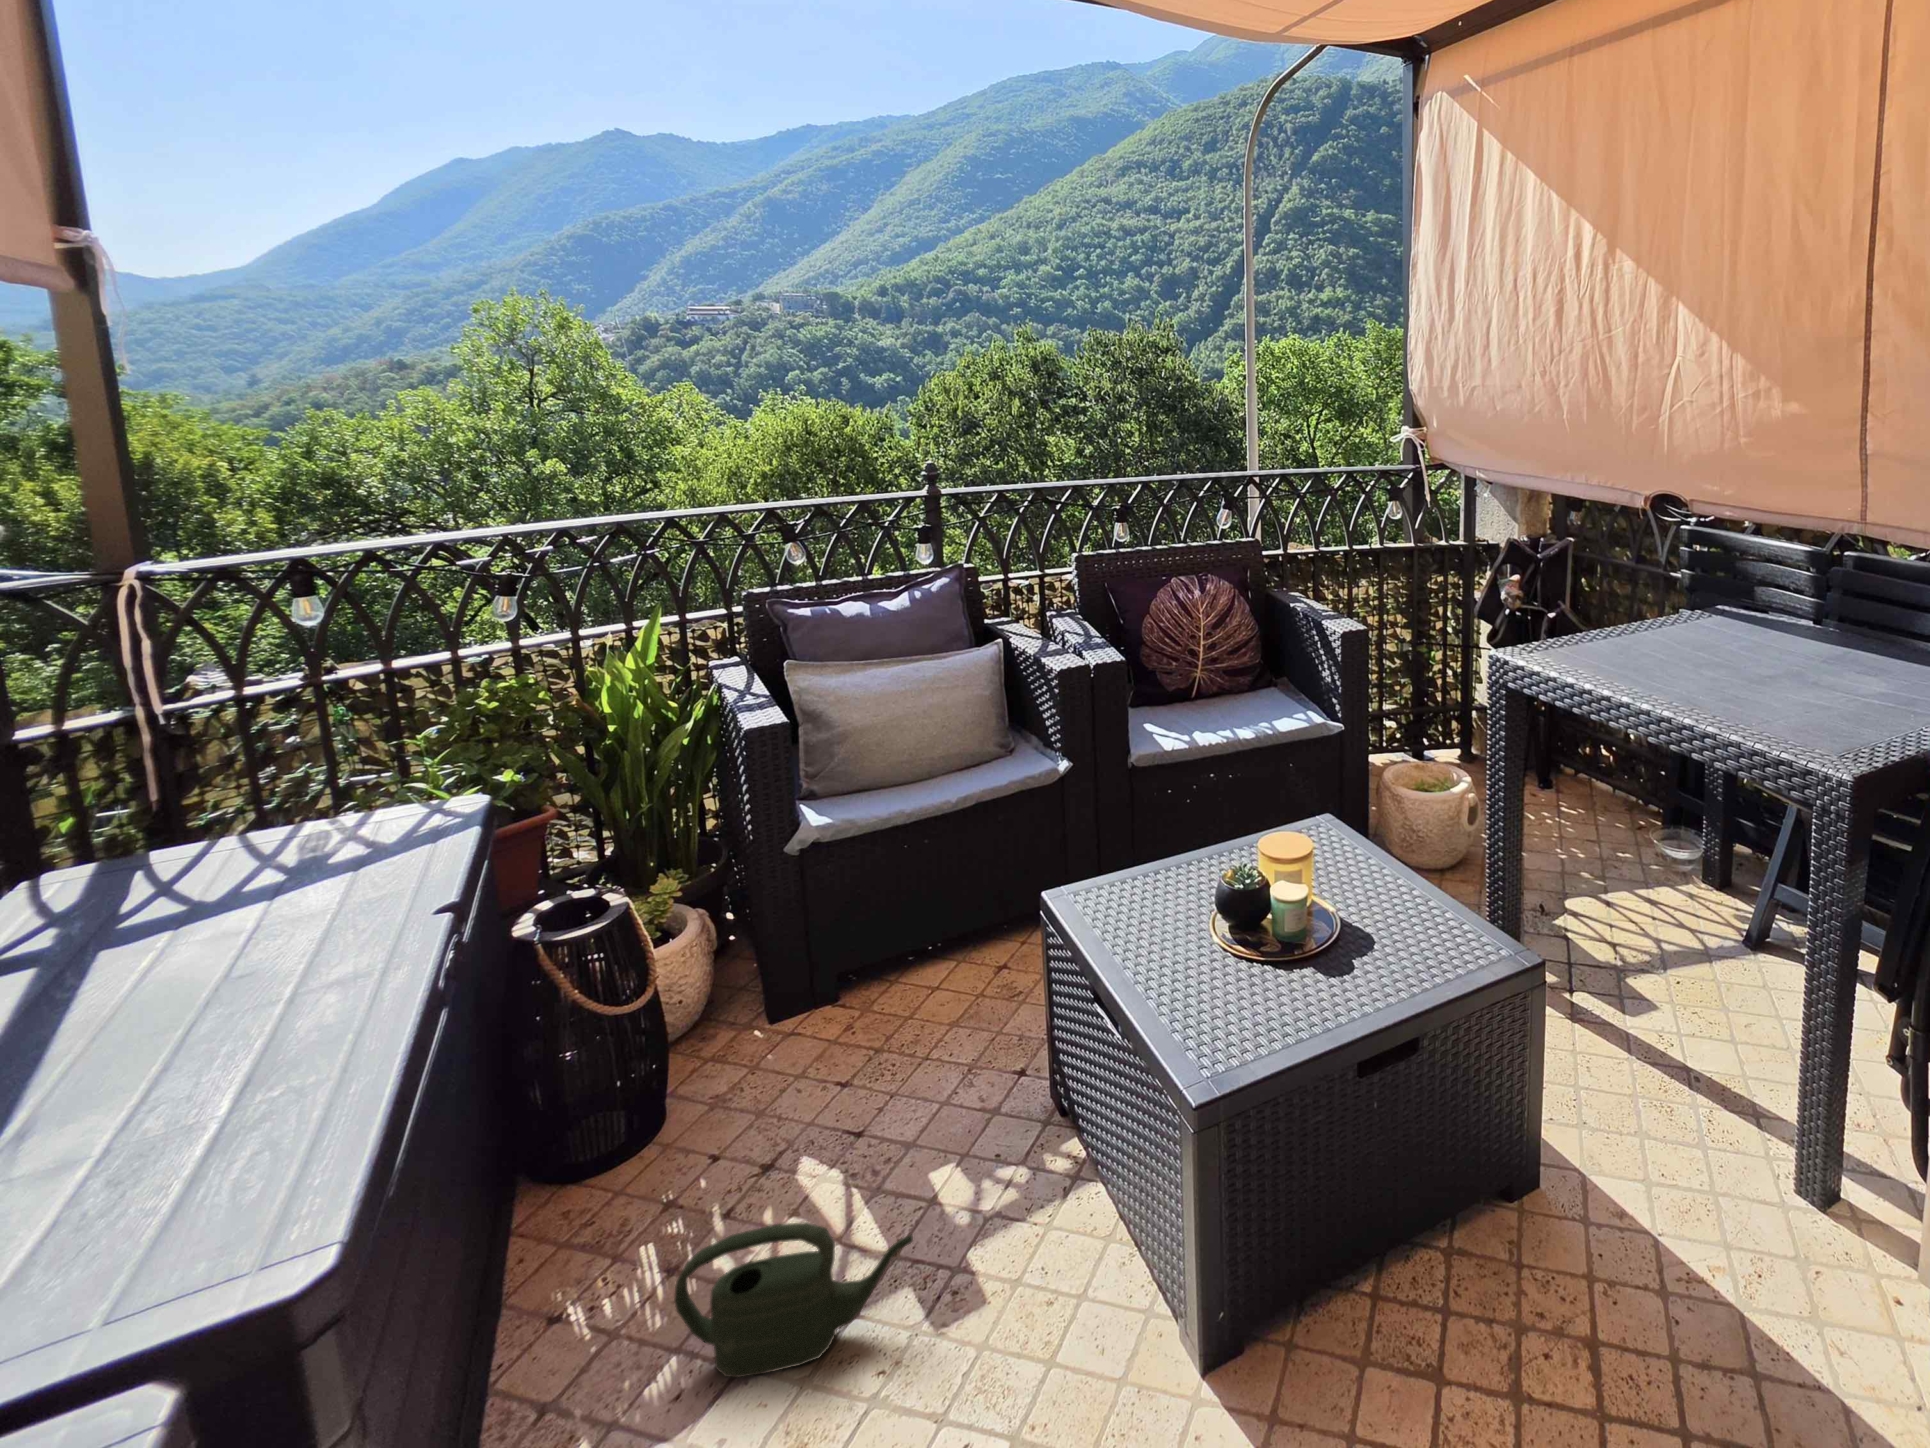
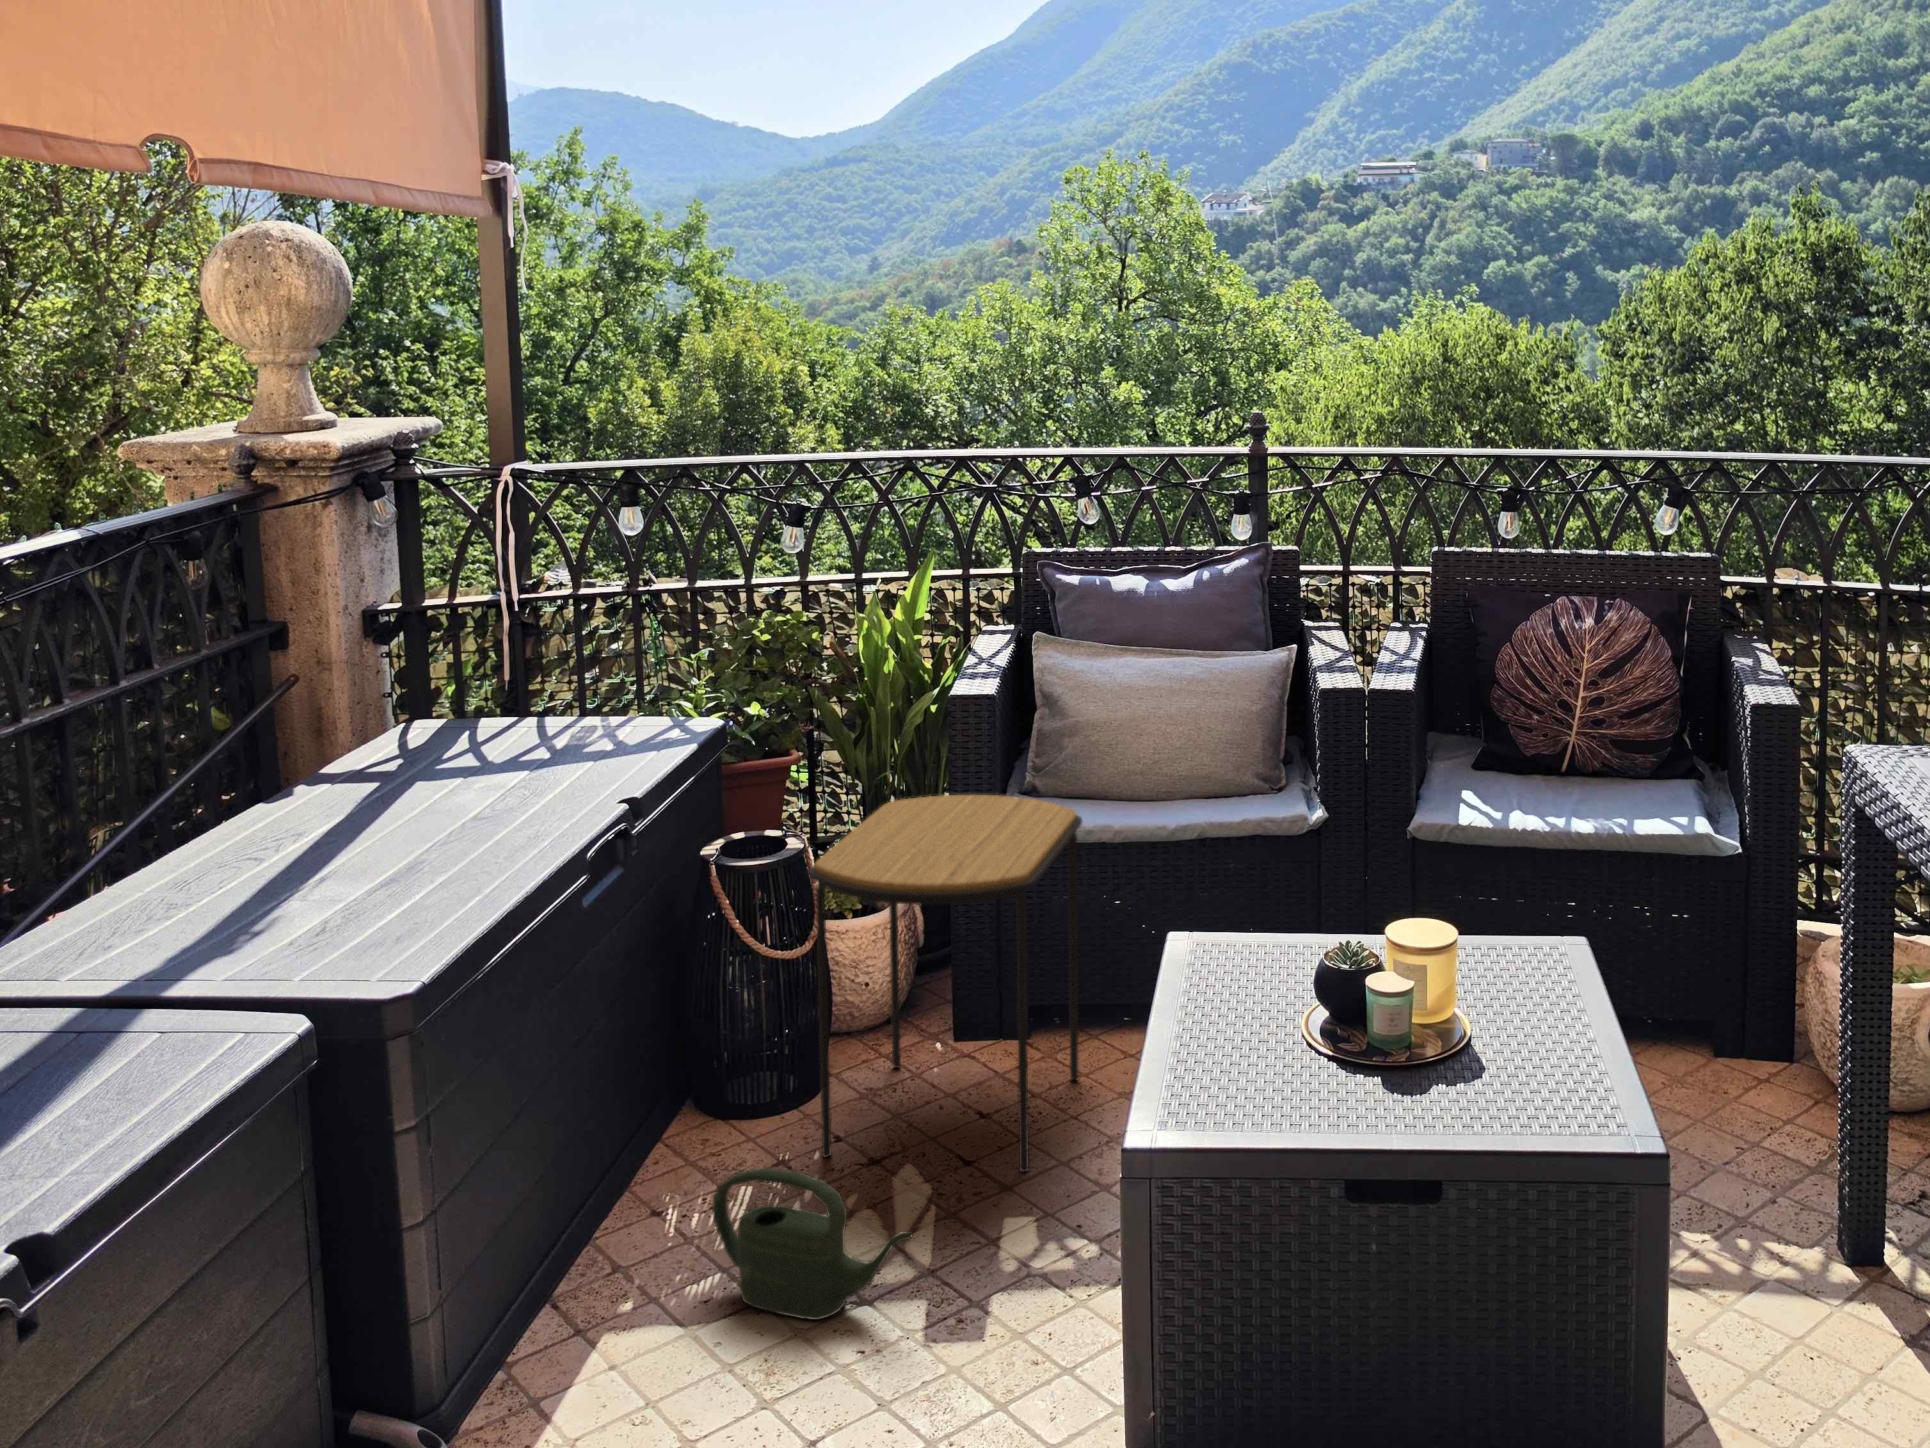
side table: none [678,802,917,1184] -> present [808,795,1082,1172]

